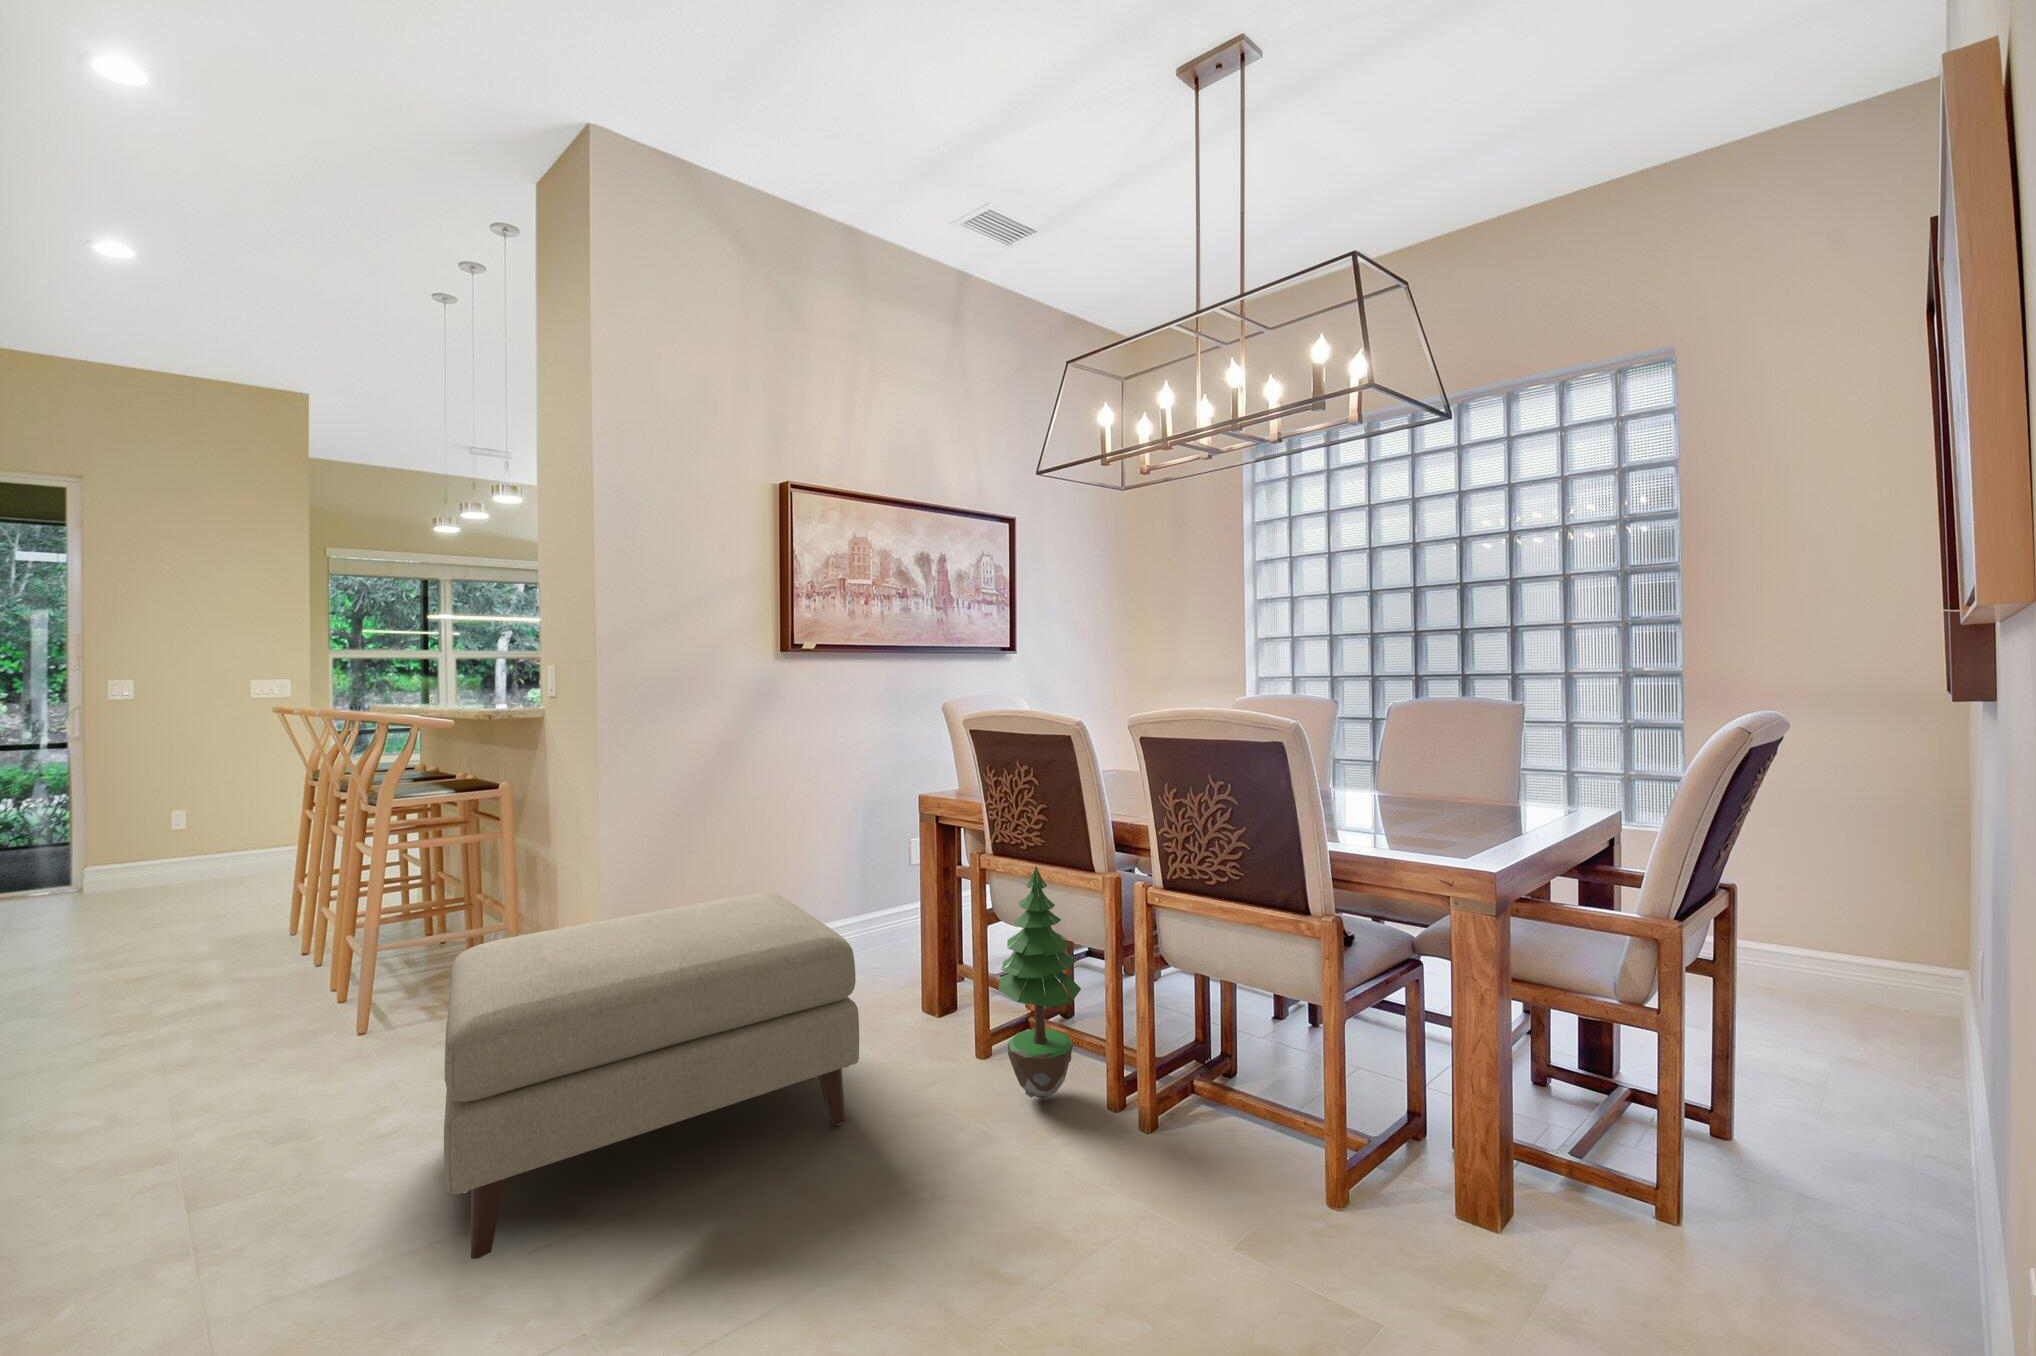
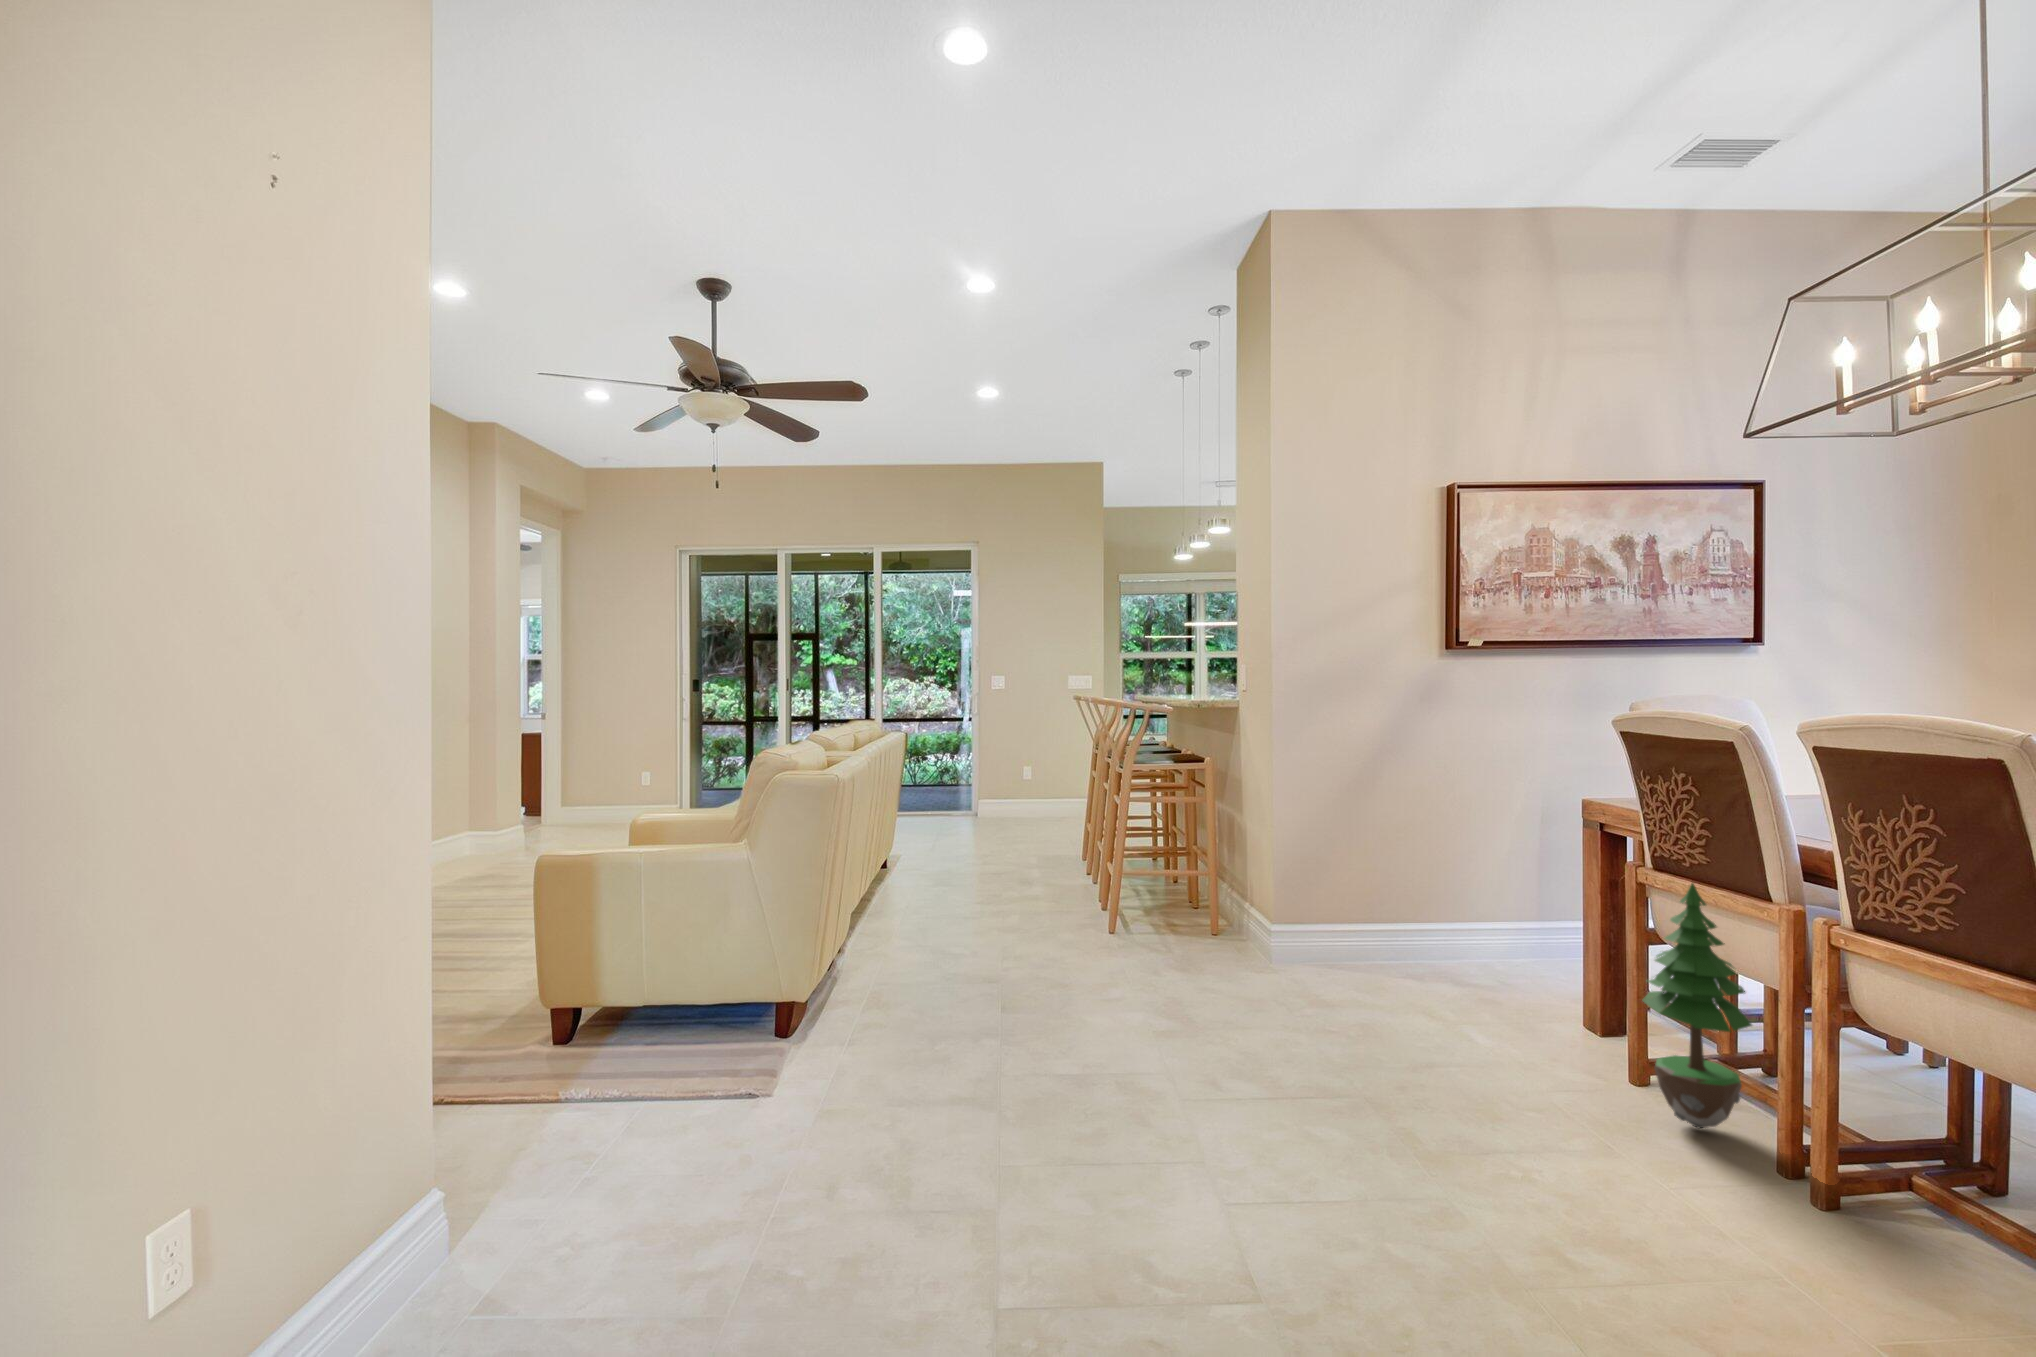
ottoman: present [444,893,859,1259] -> none [1182,866,1486,1077]

